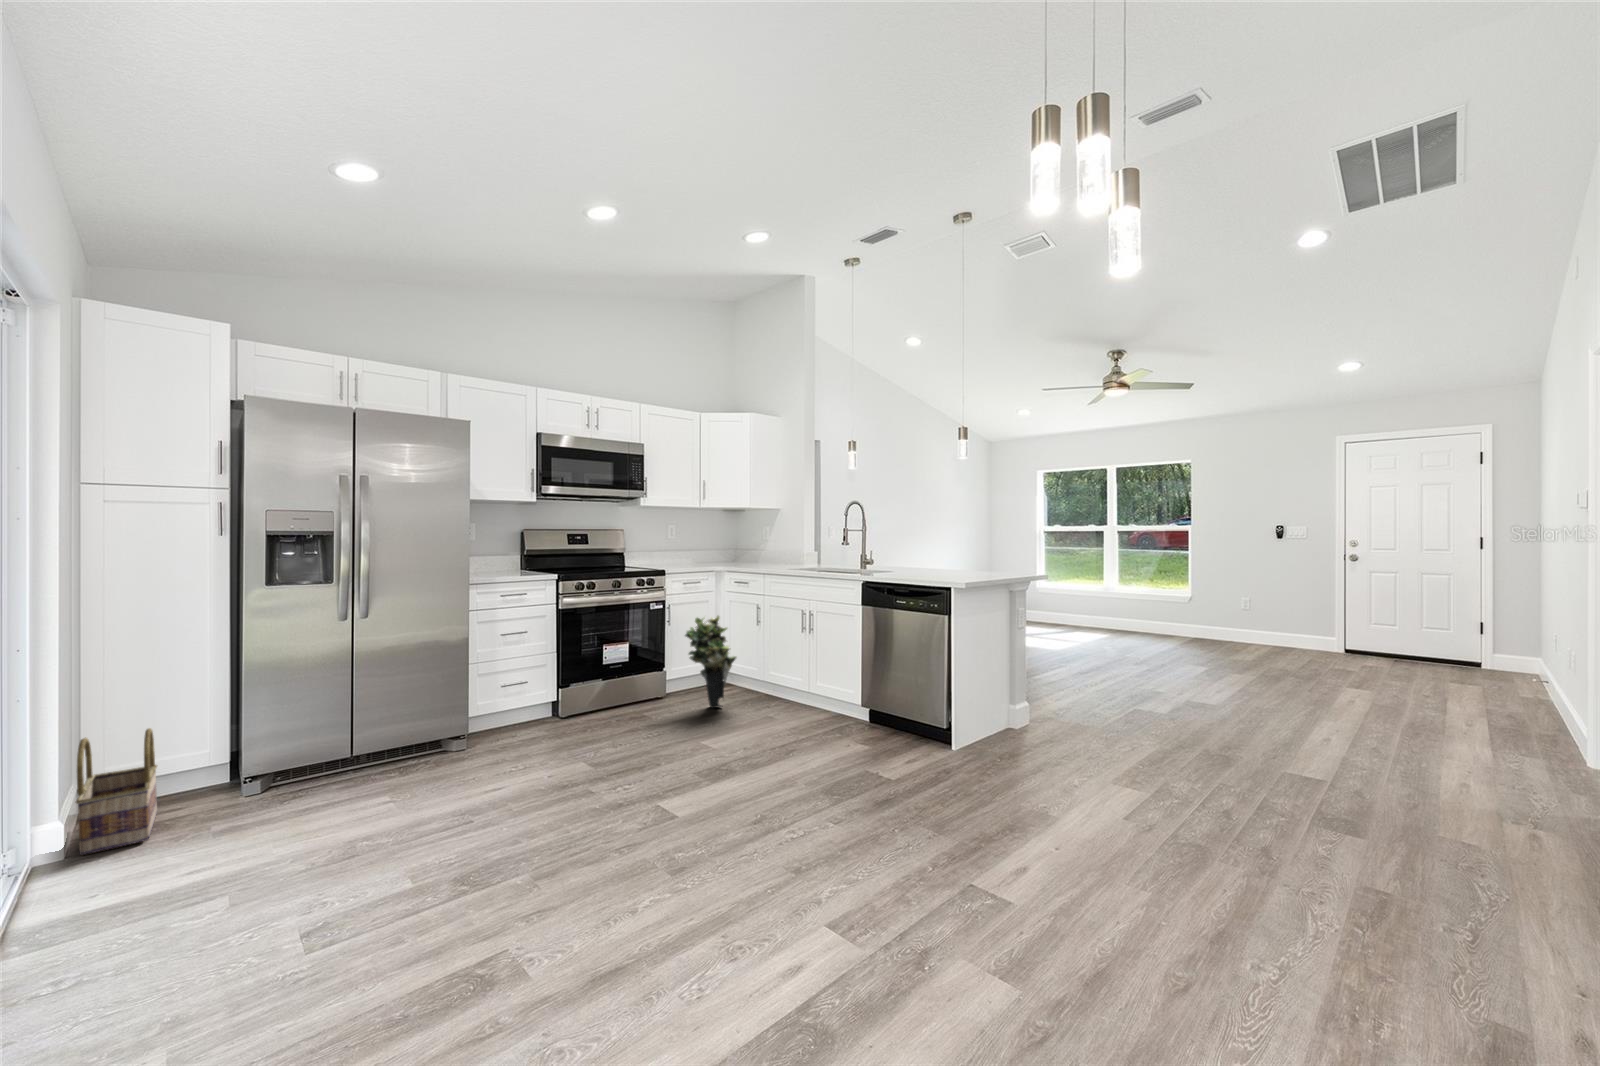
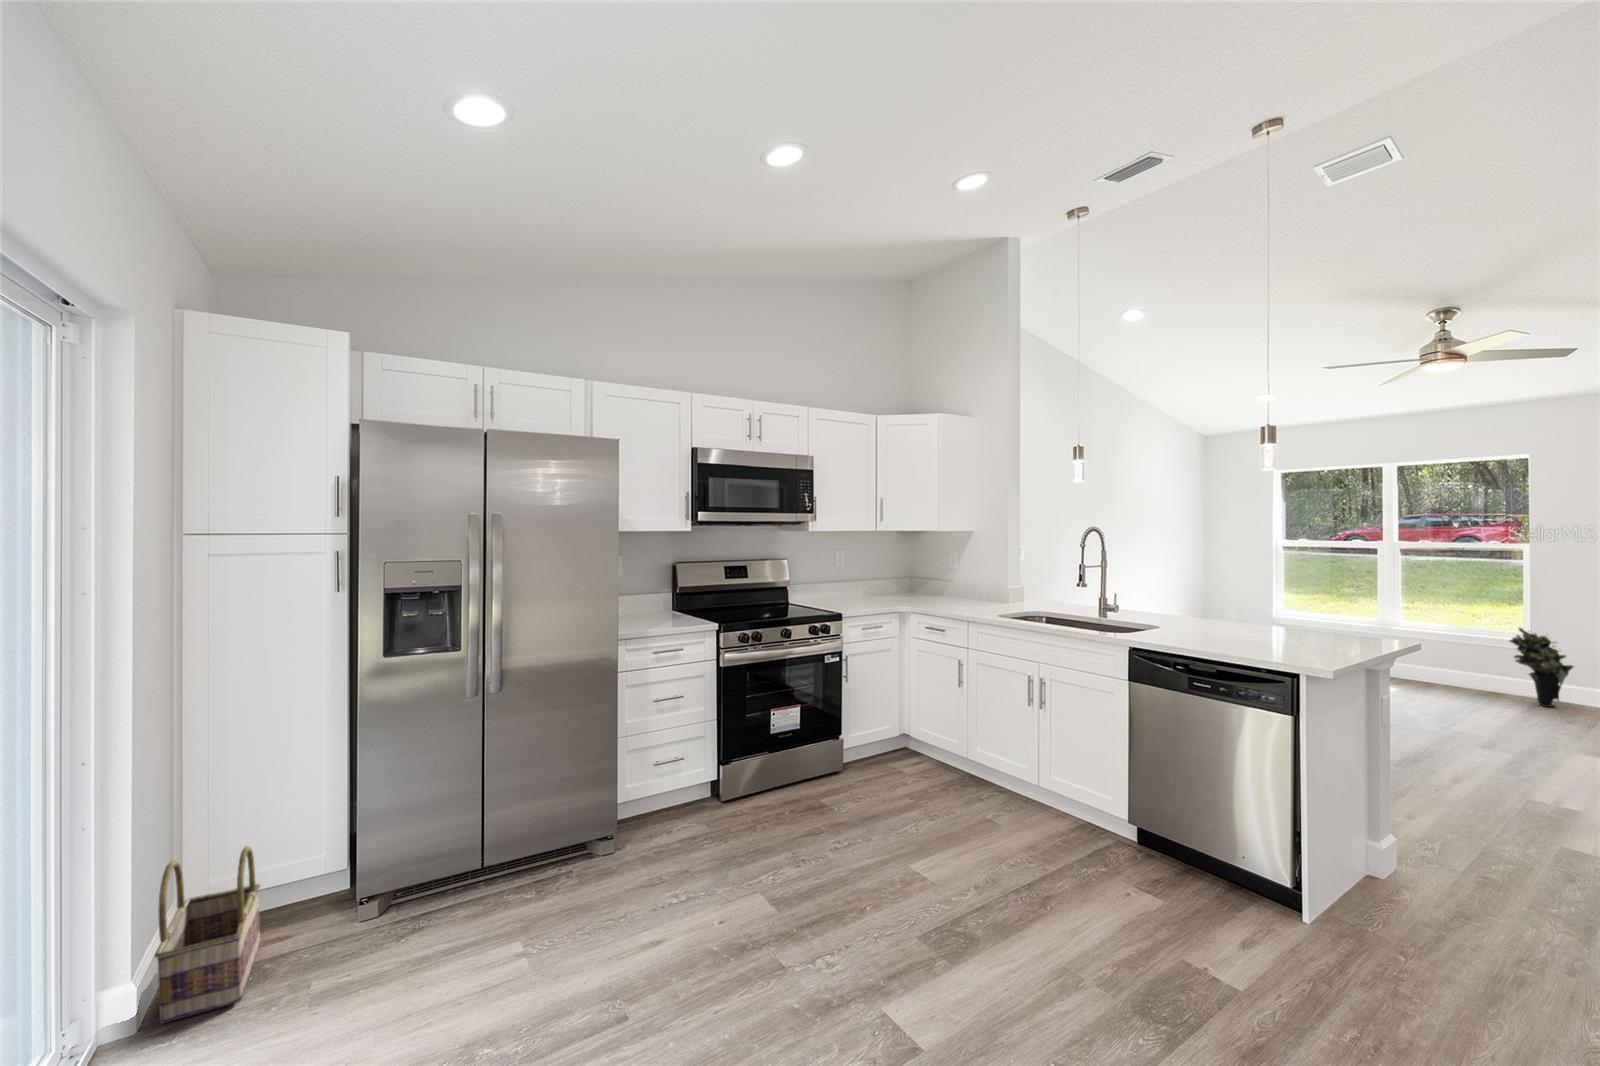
potted plant: present [685,616,736,708] -> present [1510,628,1573,707]

